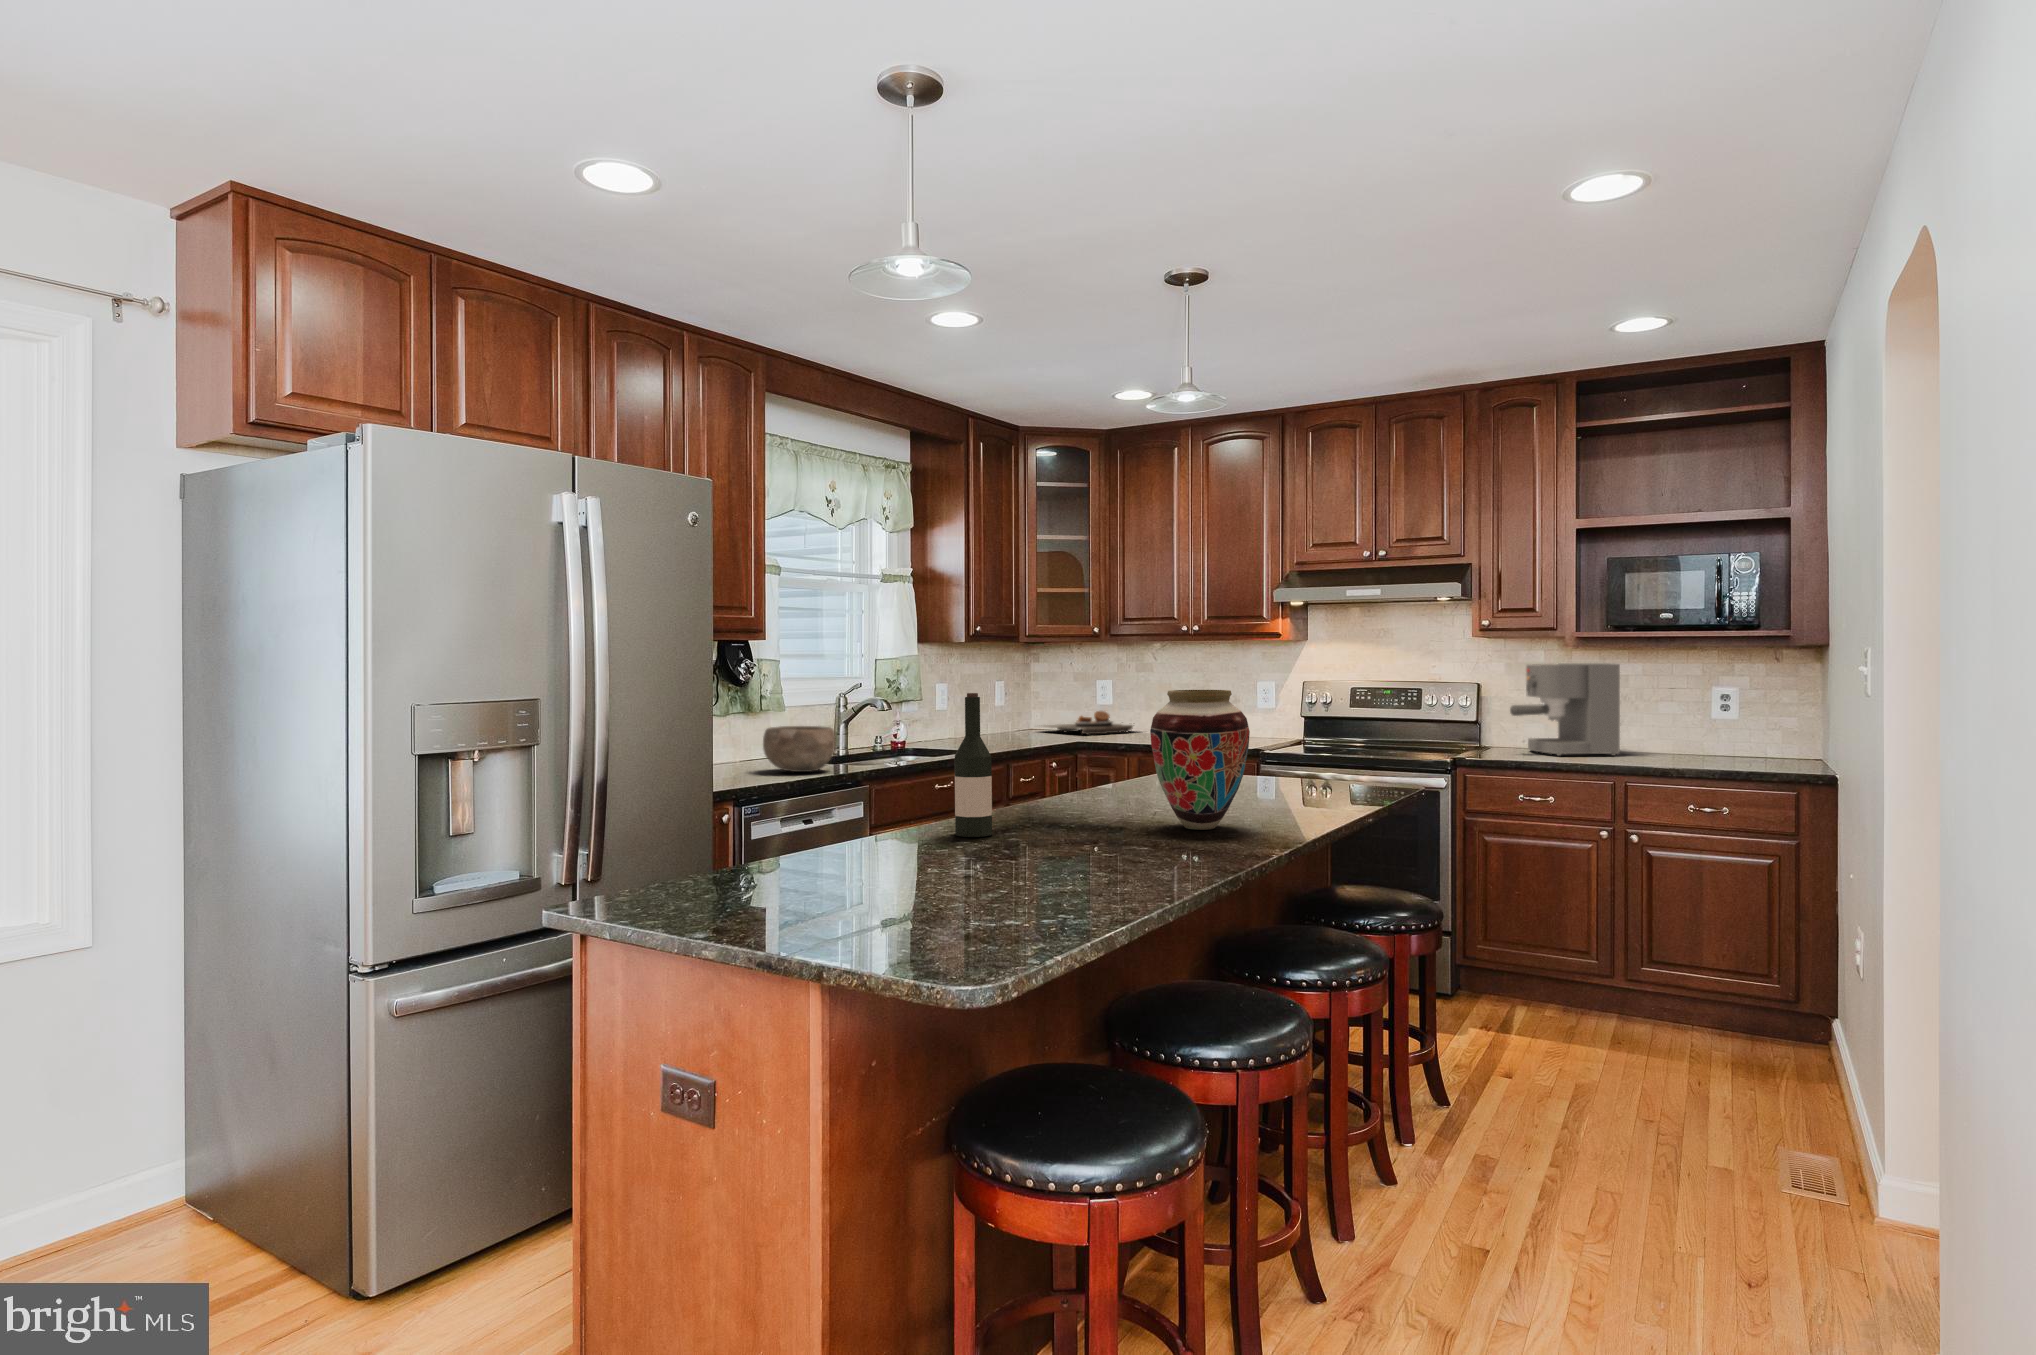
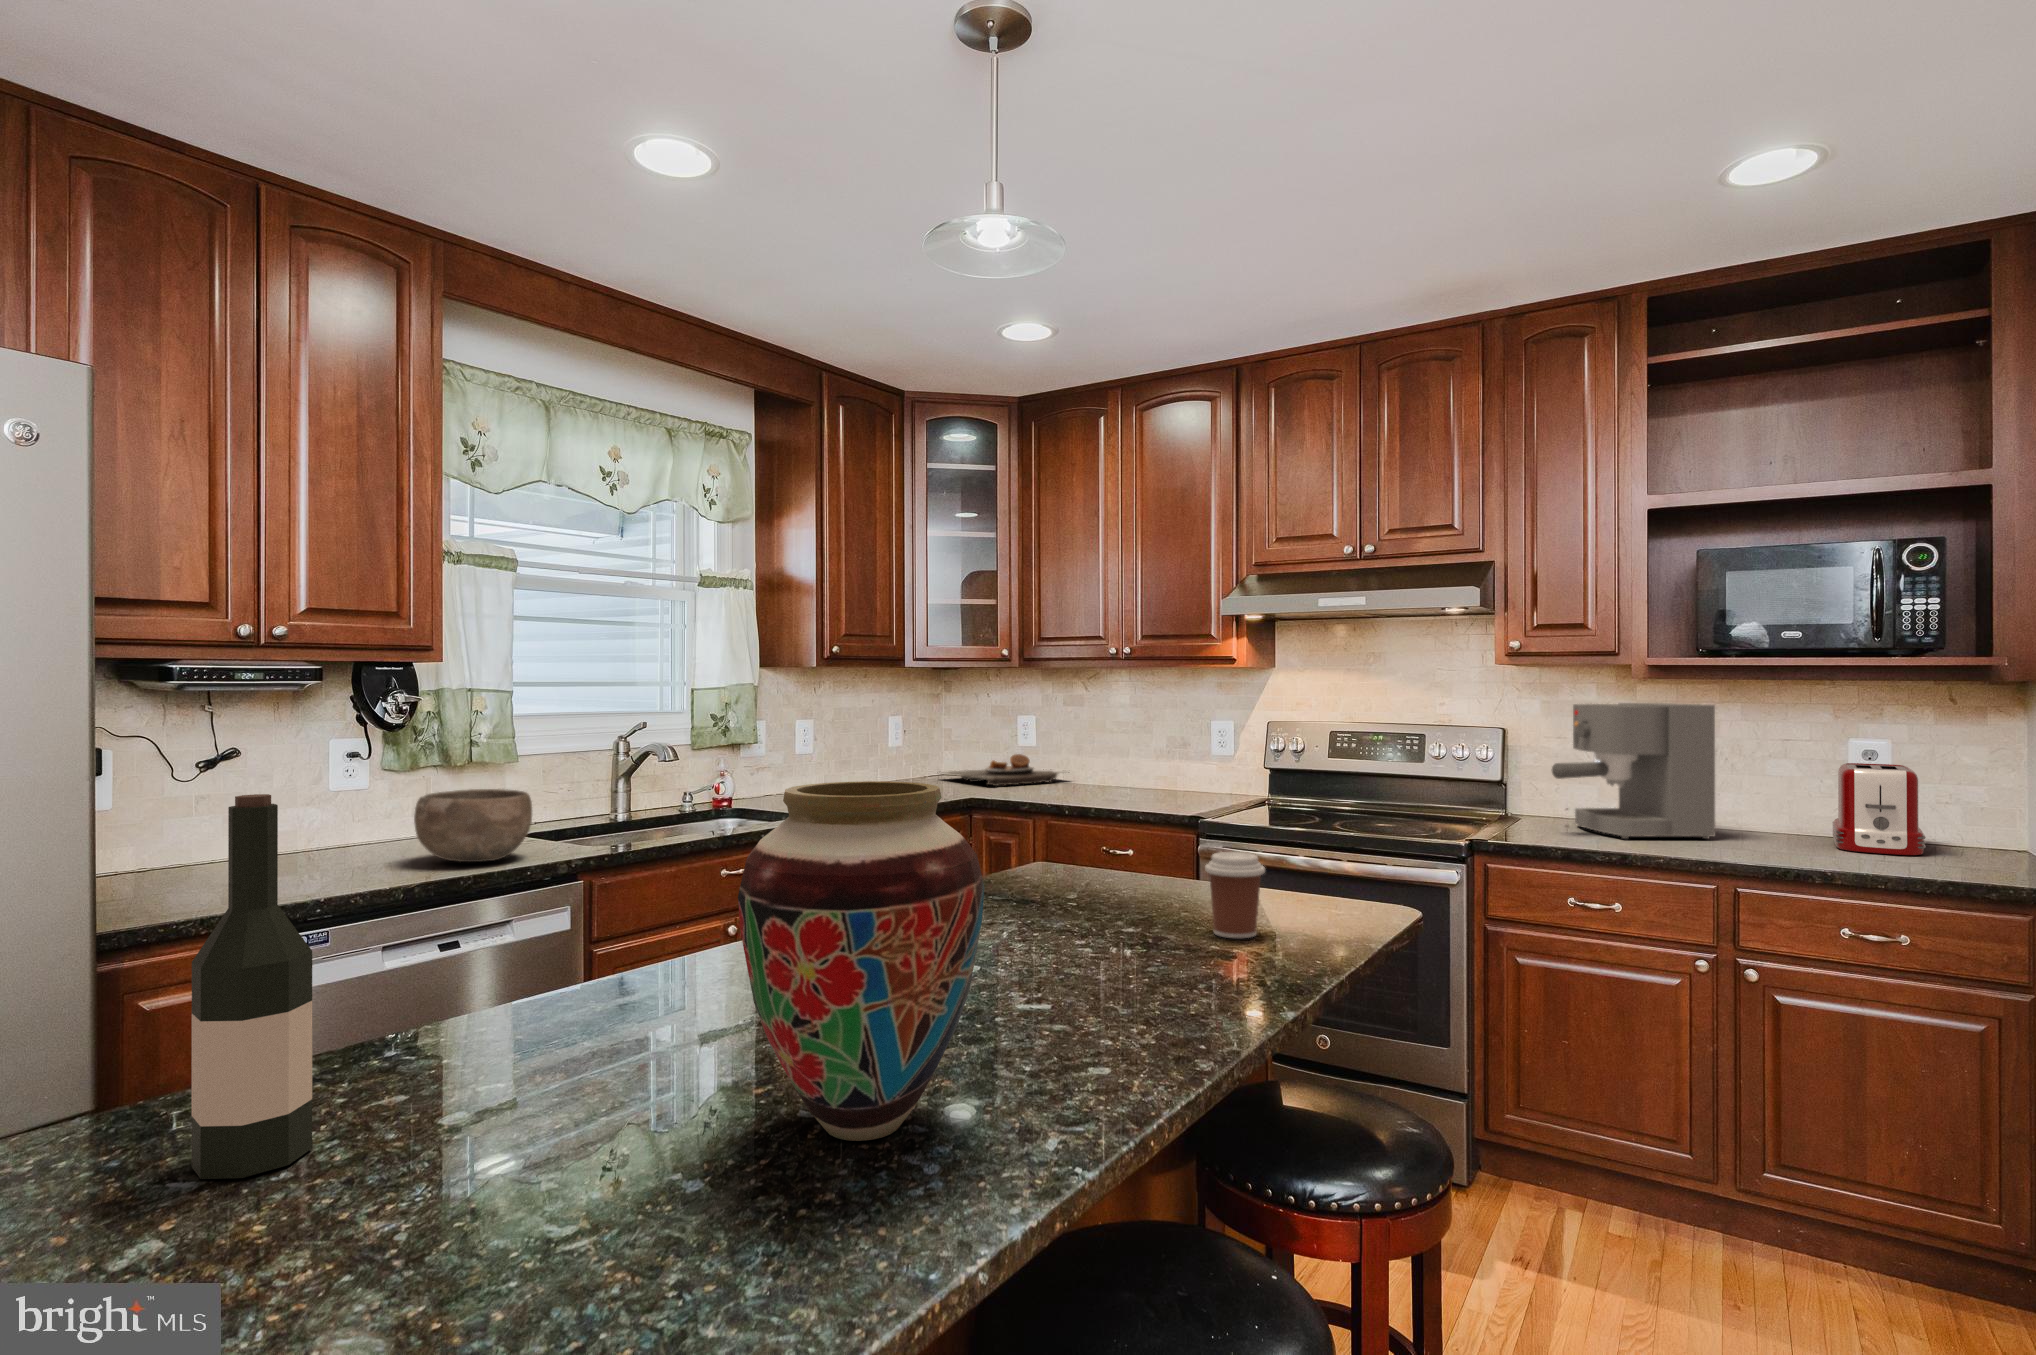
toaster: none [1696,703,1753,761] -> present [1833,763,1926,855]
coffee cup: none [1304,743,1337,788] -> present [1205,852,1265,938]

